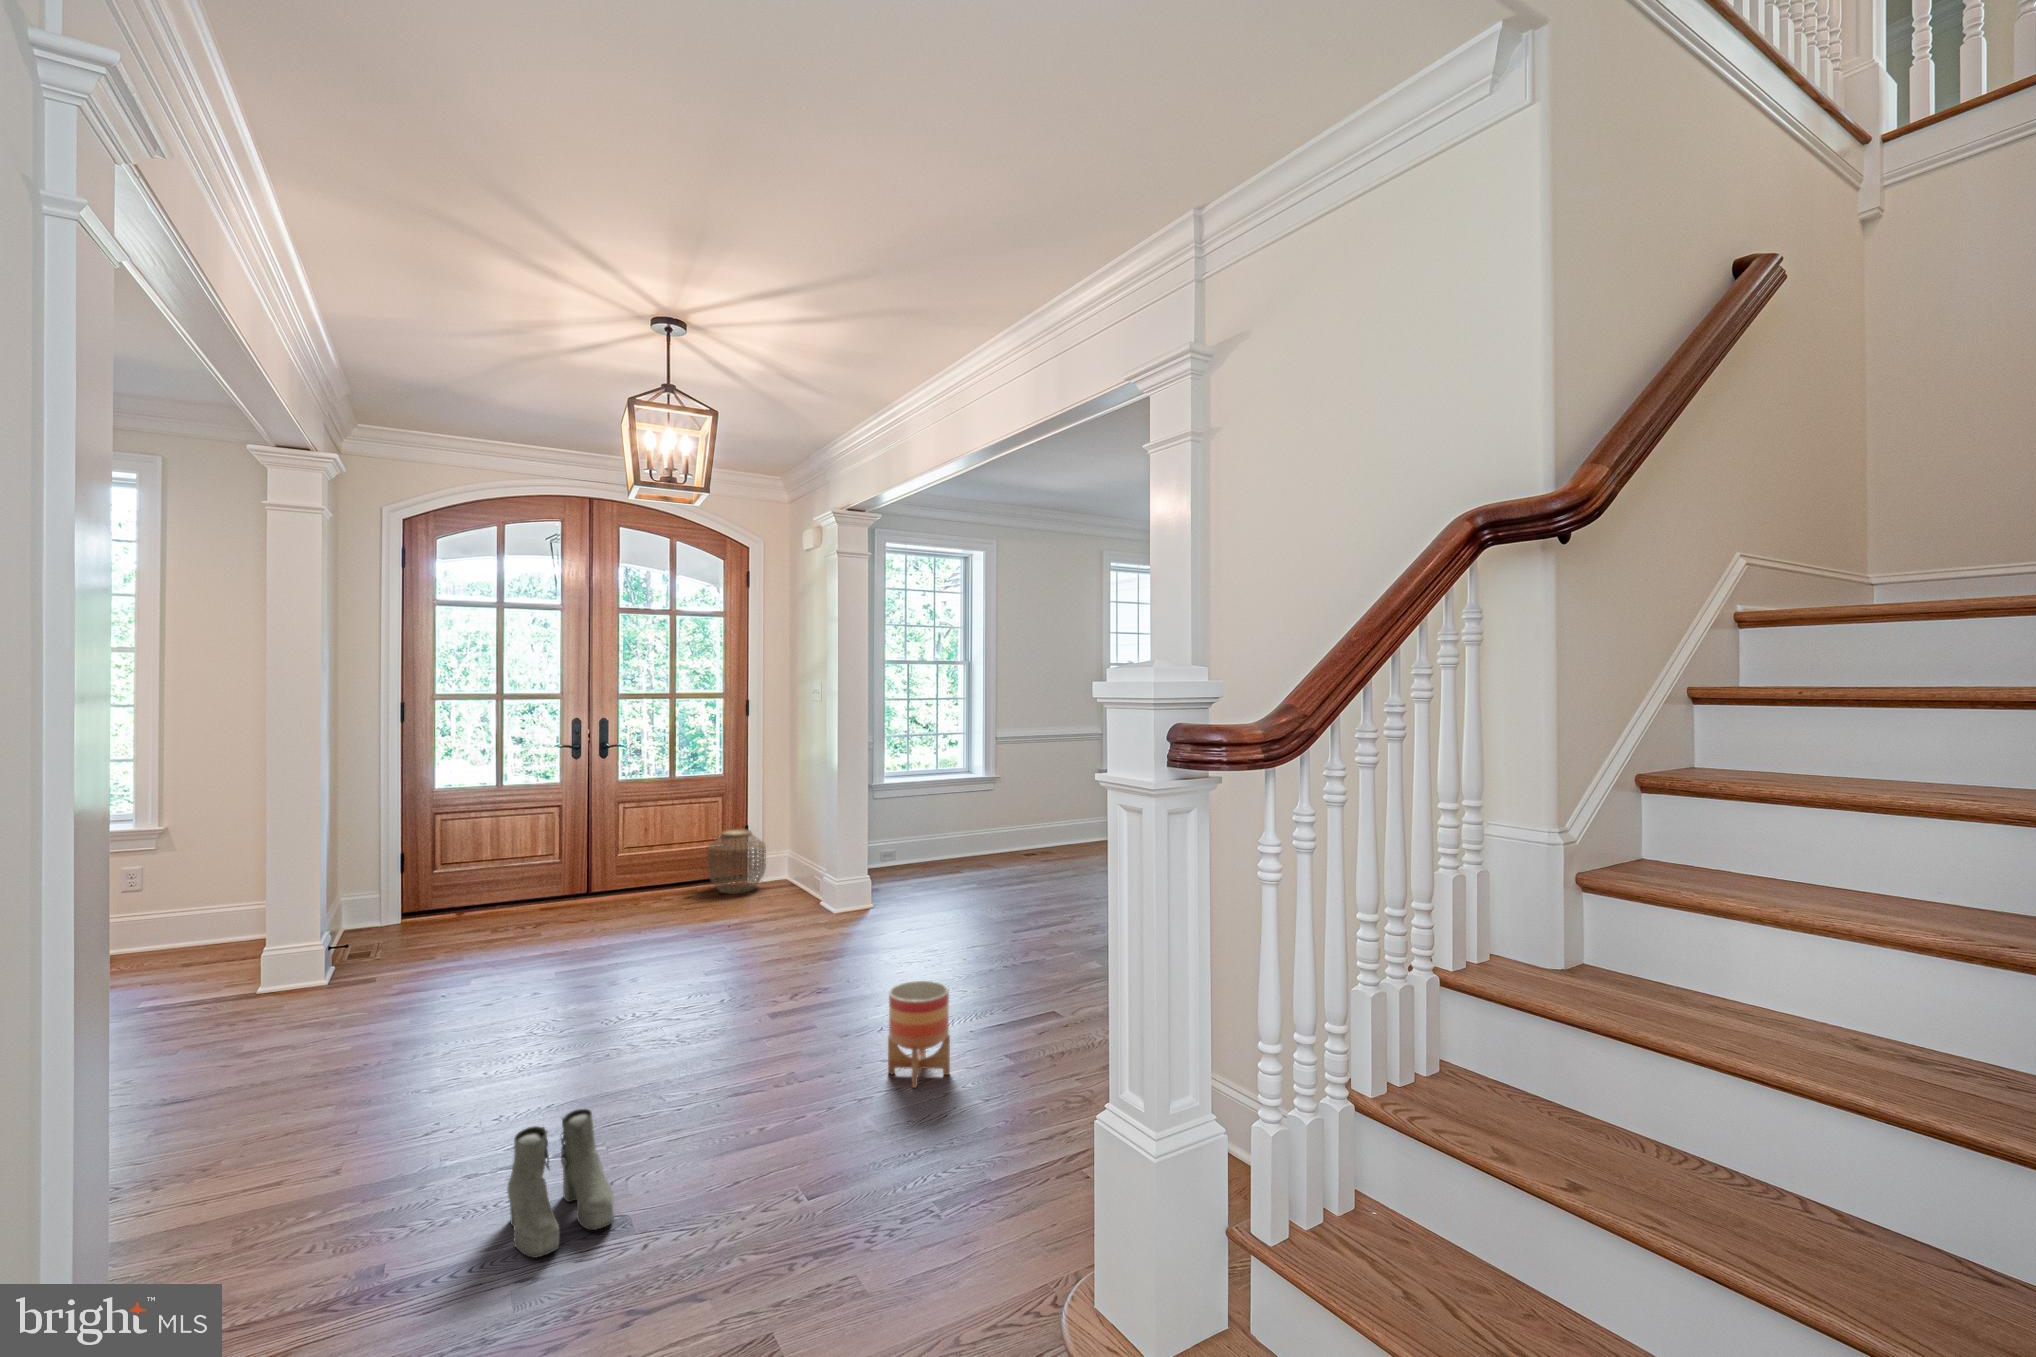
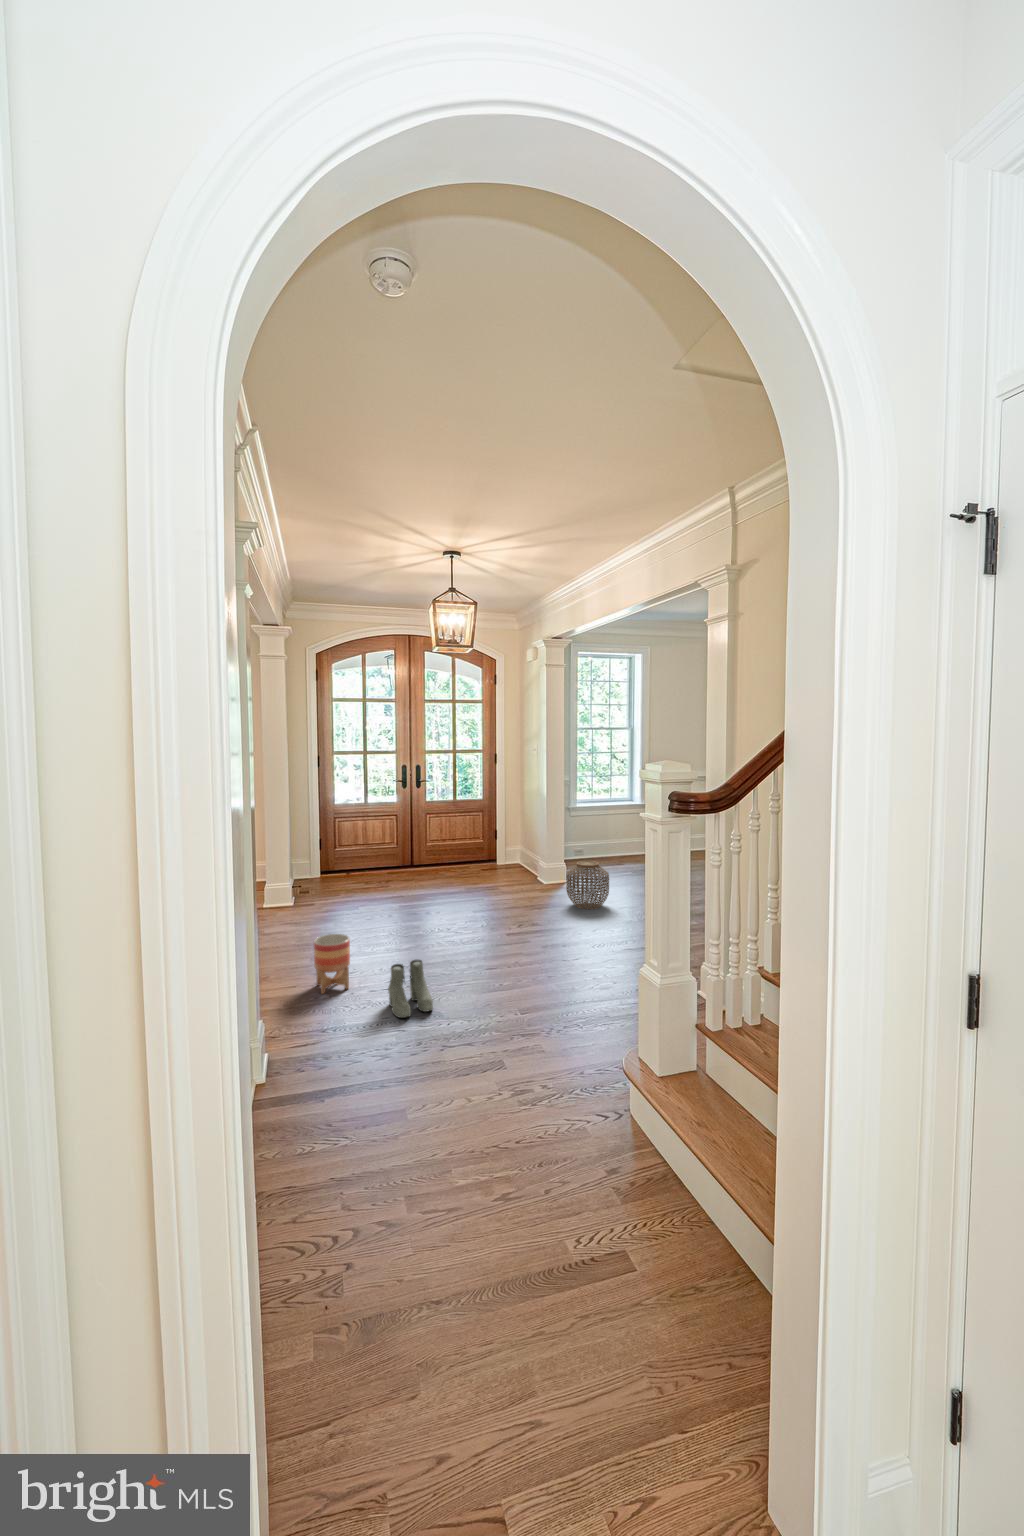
woven basket: present [707,829,766,893] -> present [566,861,609,909]
planter: present [888,981,950,1088] -> present [314,934,350,994]

